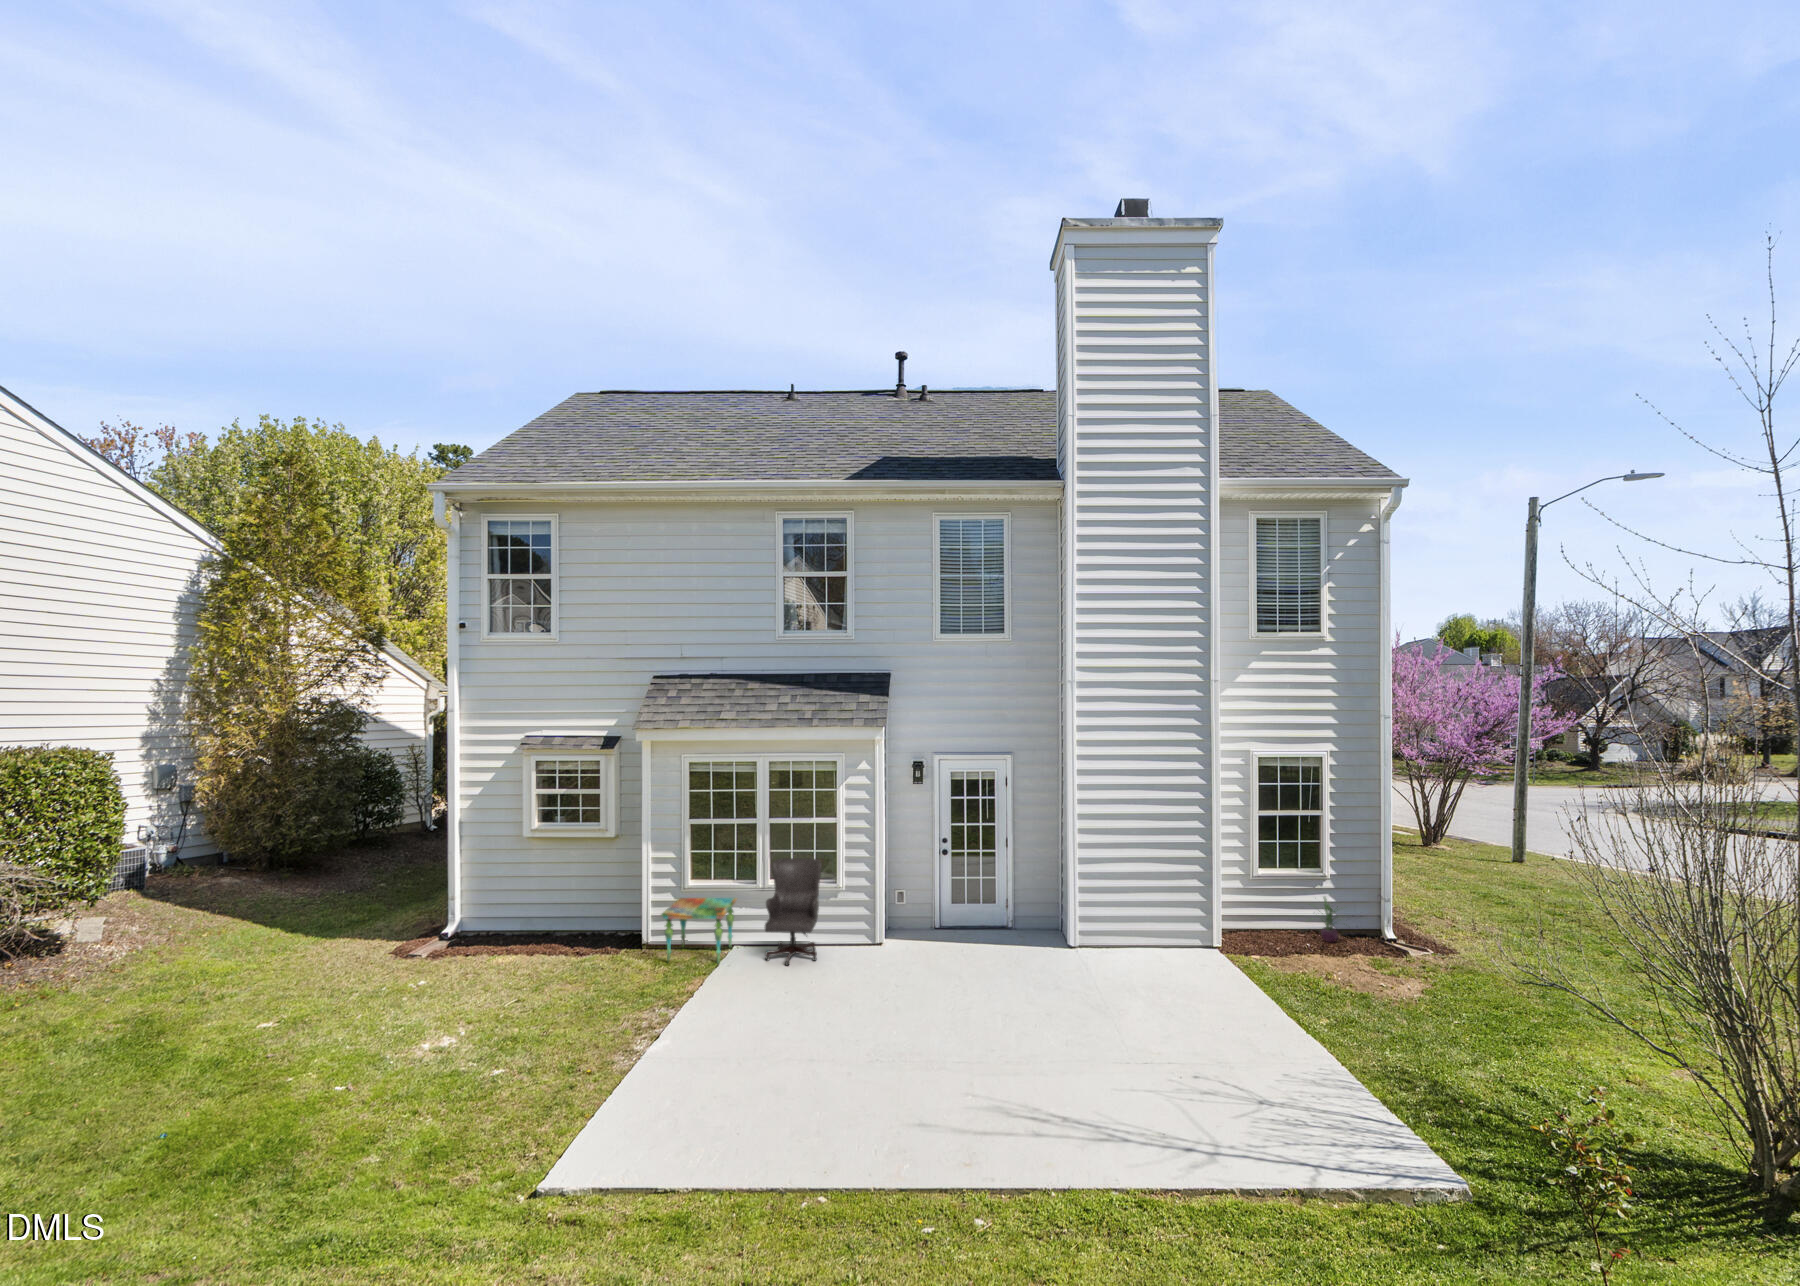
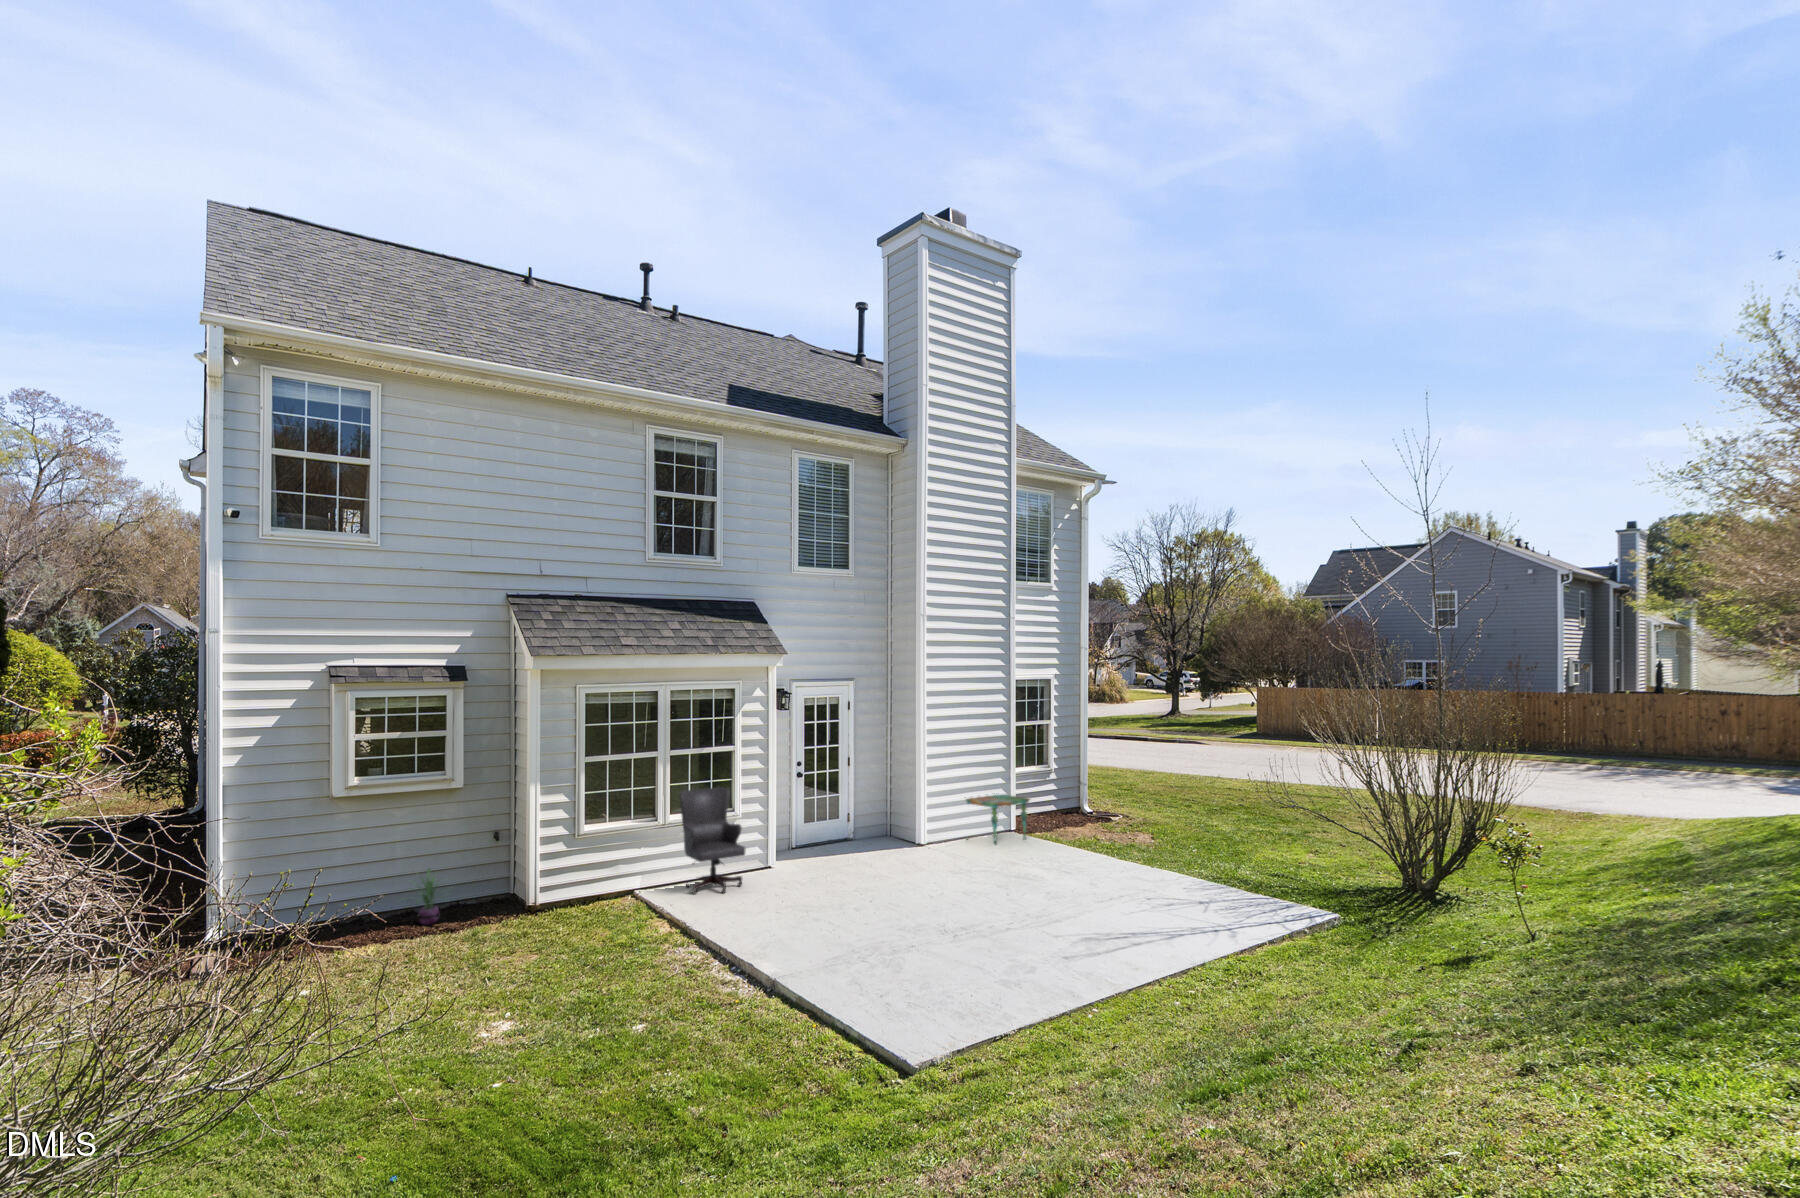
decorative plant: present [1321,897,1341,942] -> present [407,868,445,925]
side table: present [661,898,737,963] -> present [965,793,1030,844]

